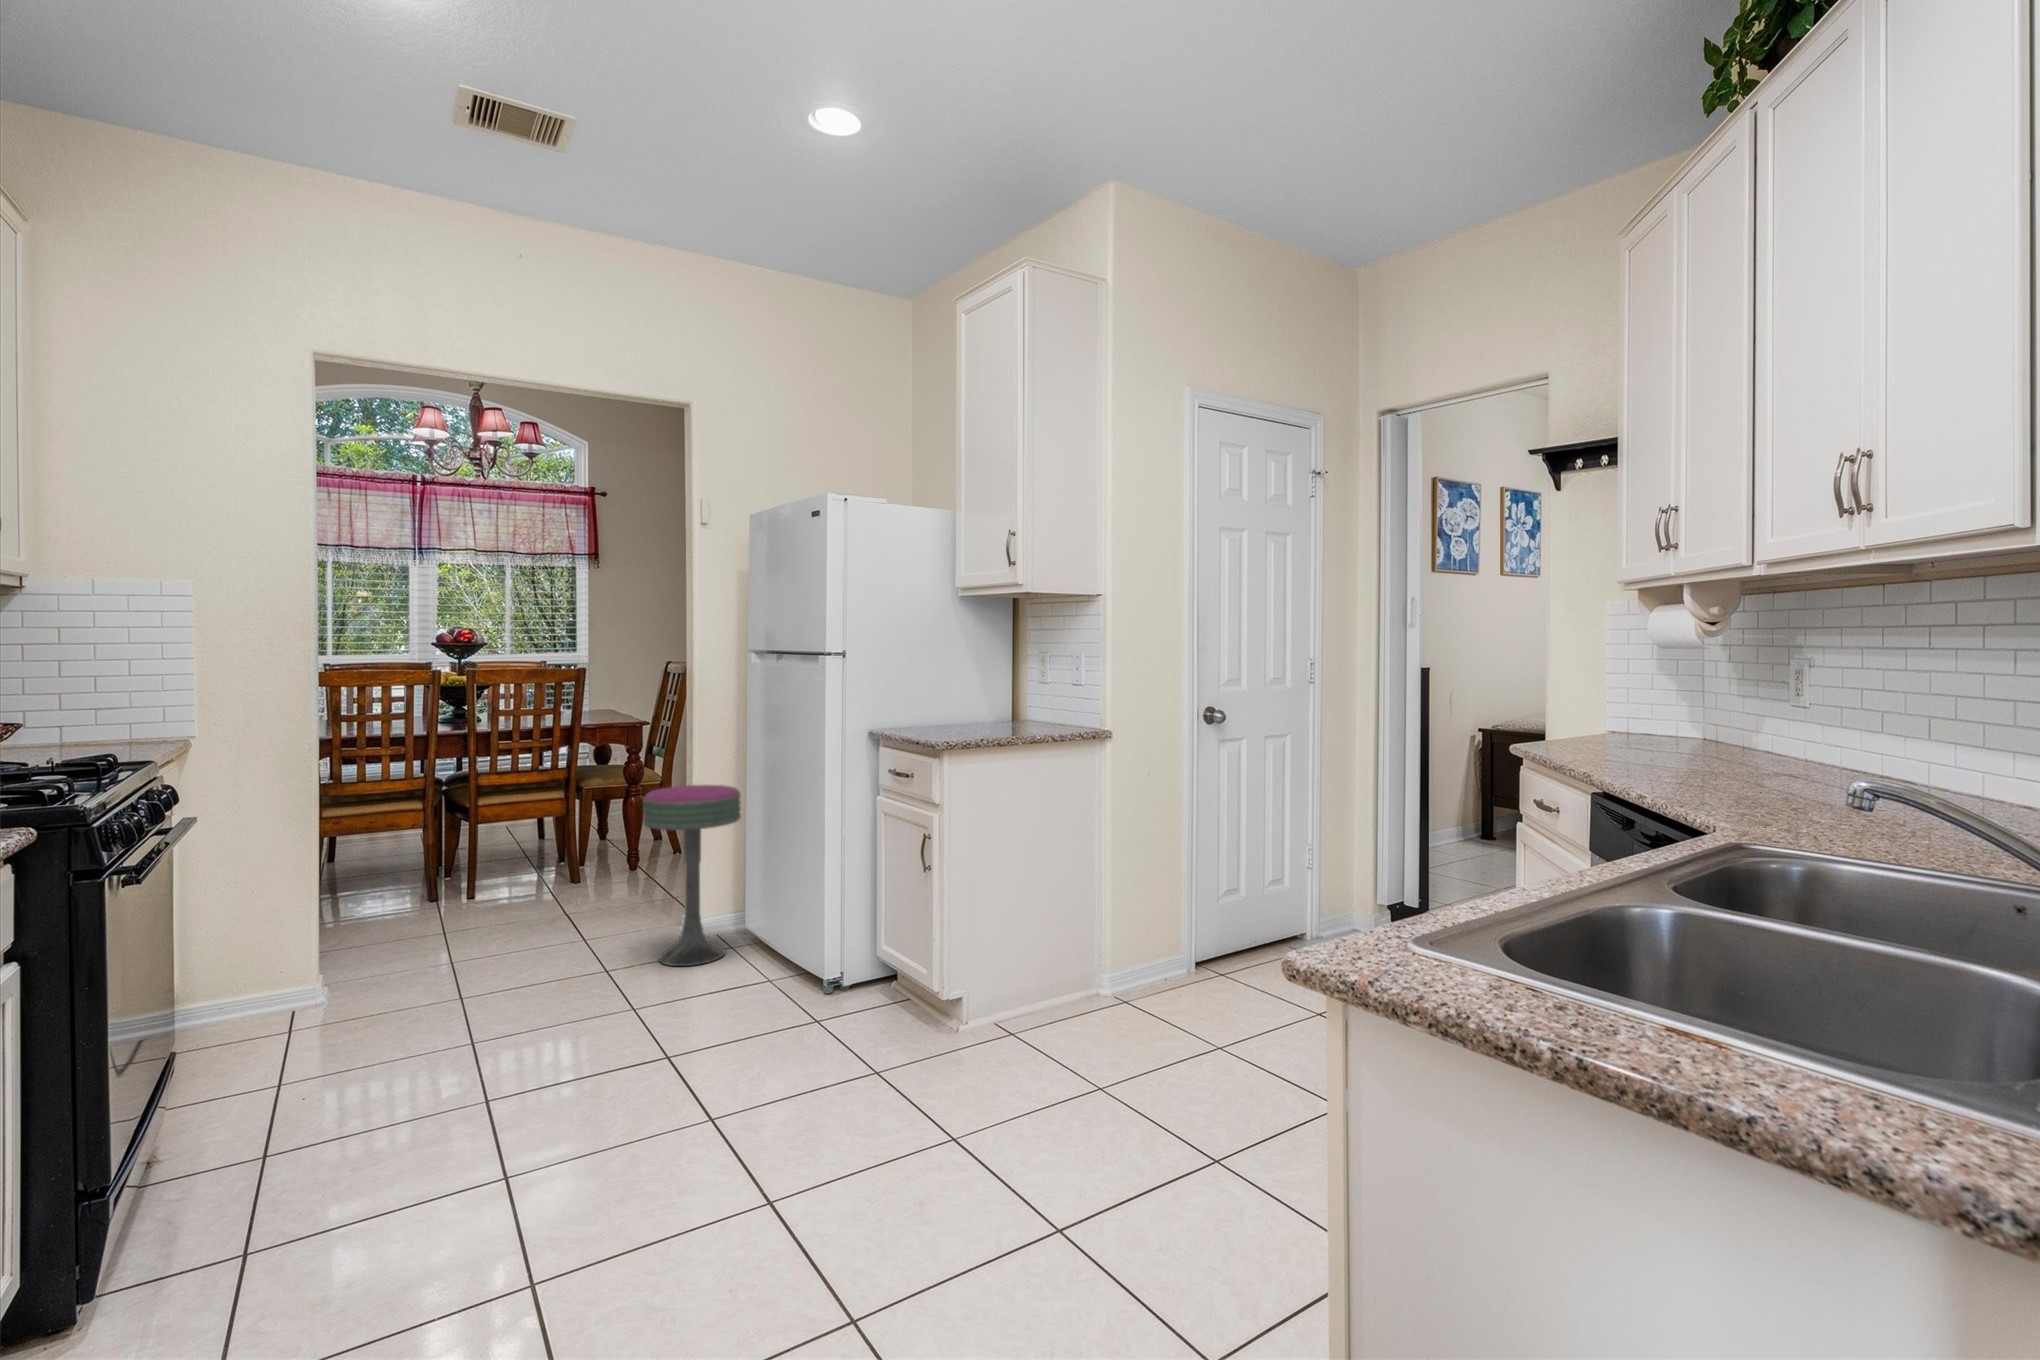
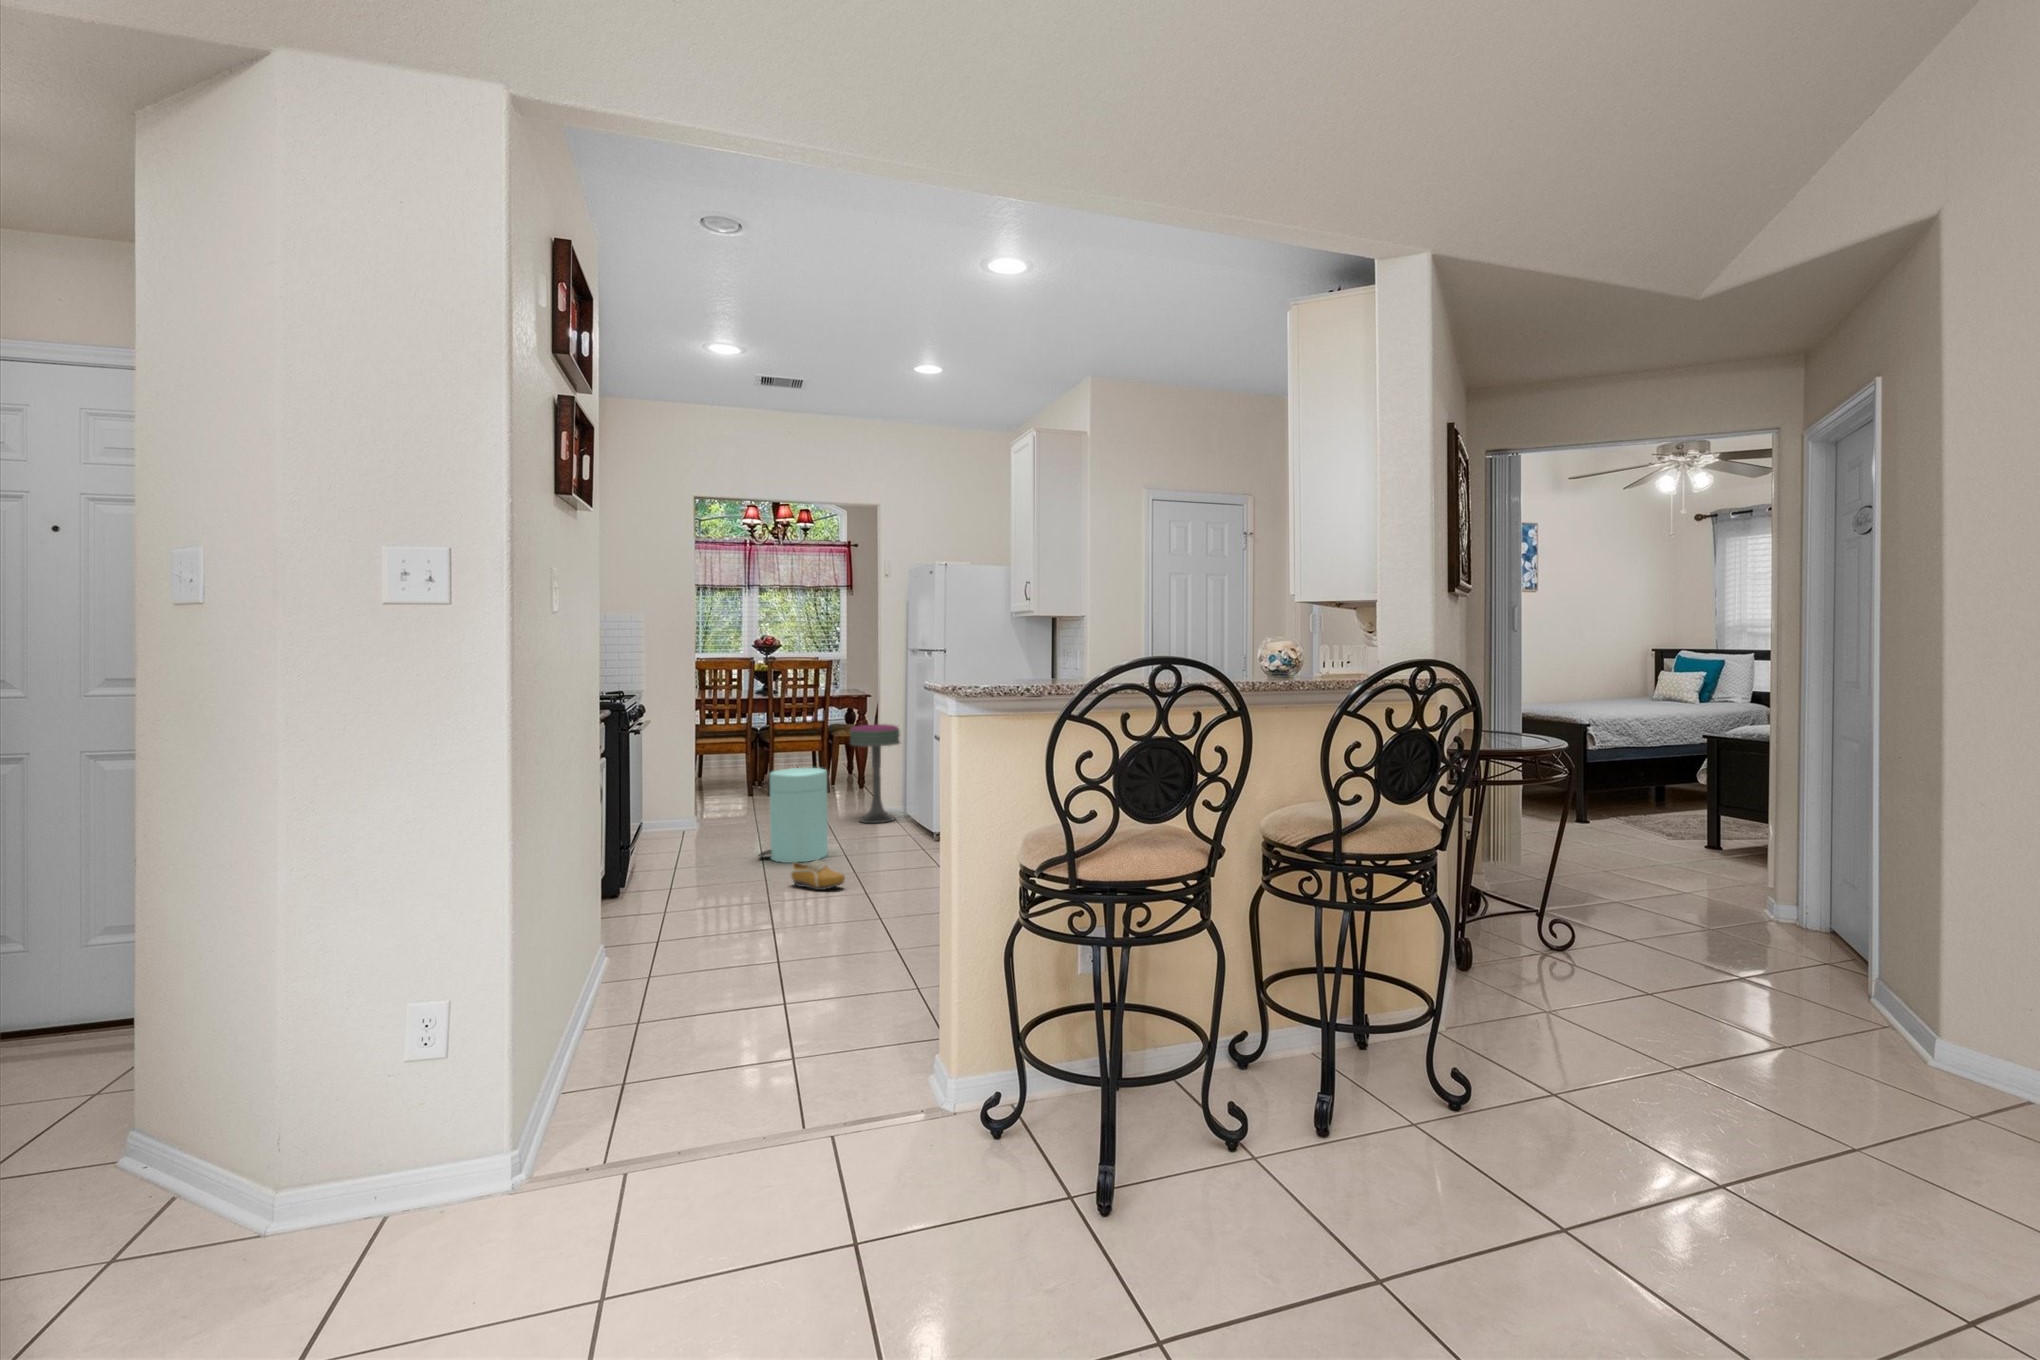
trash can: none [472,899,631,1118] -> present [760,768,828,863]
shoe: none [573,1154,715,1237] -> present [791,860,845,890]

